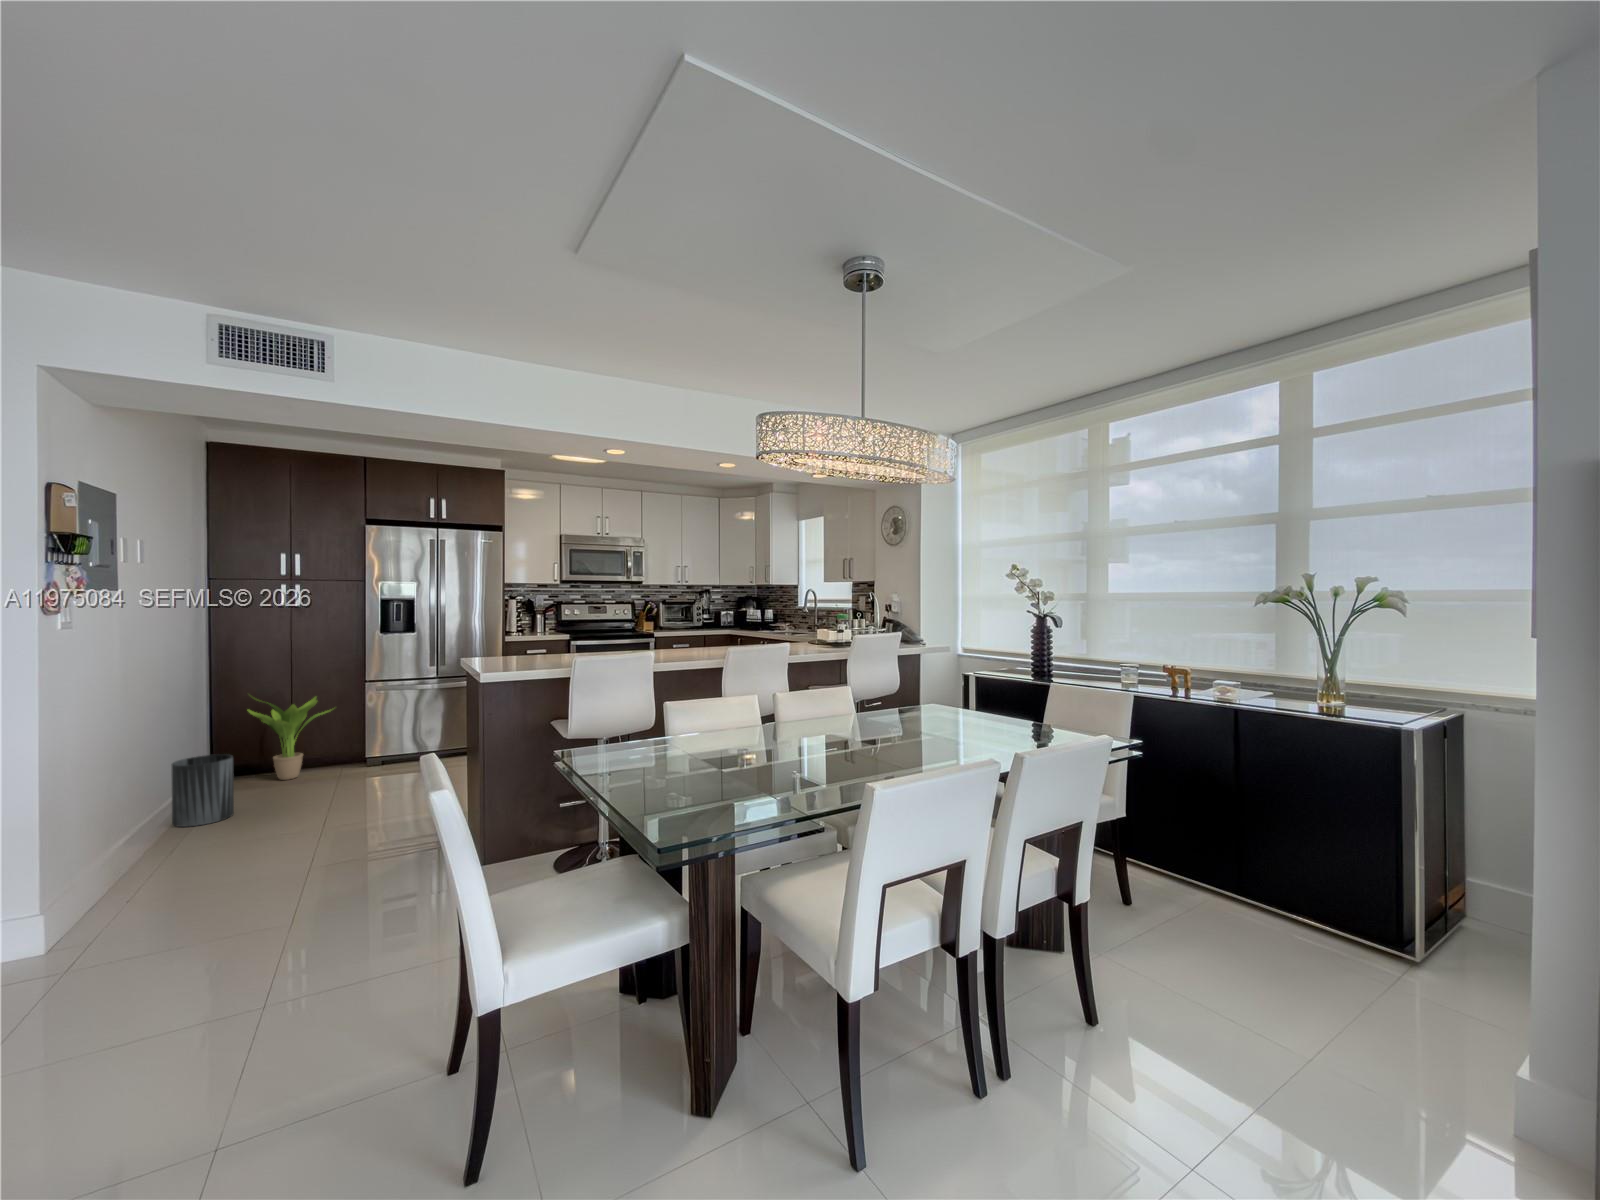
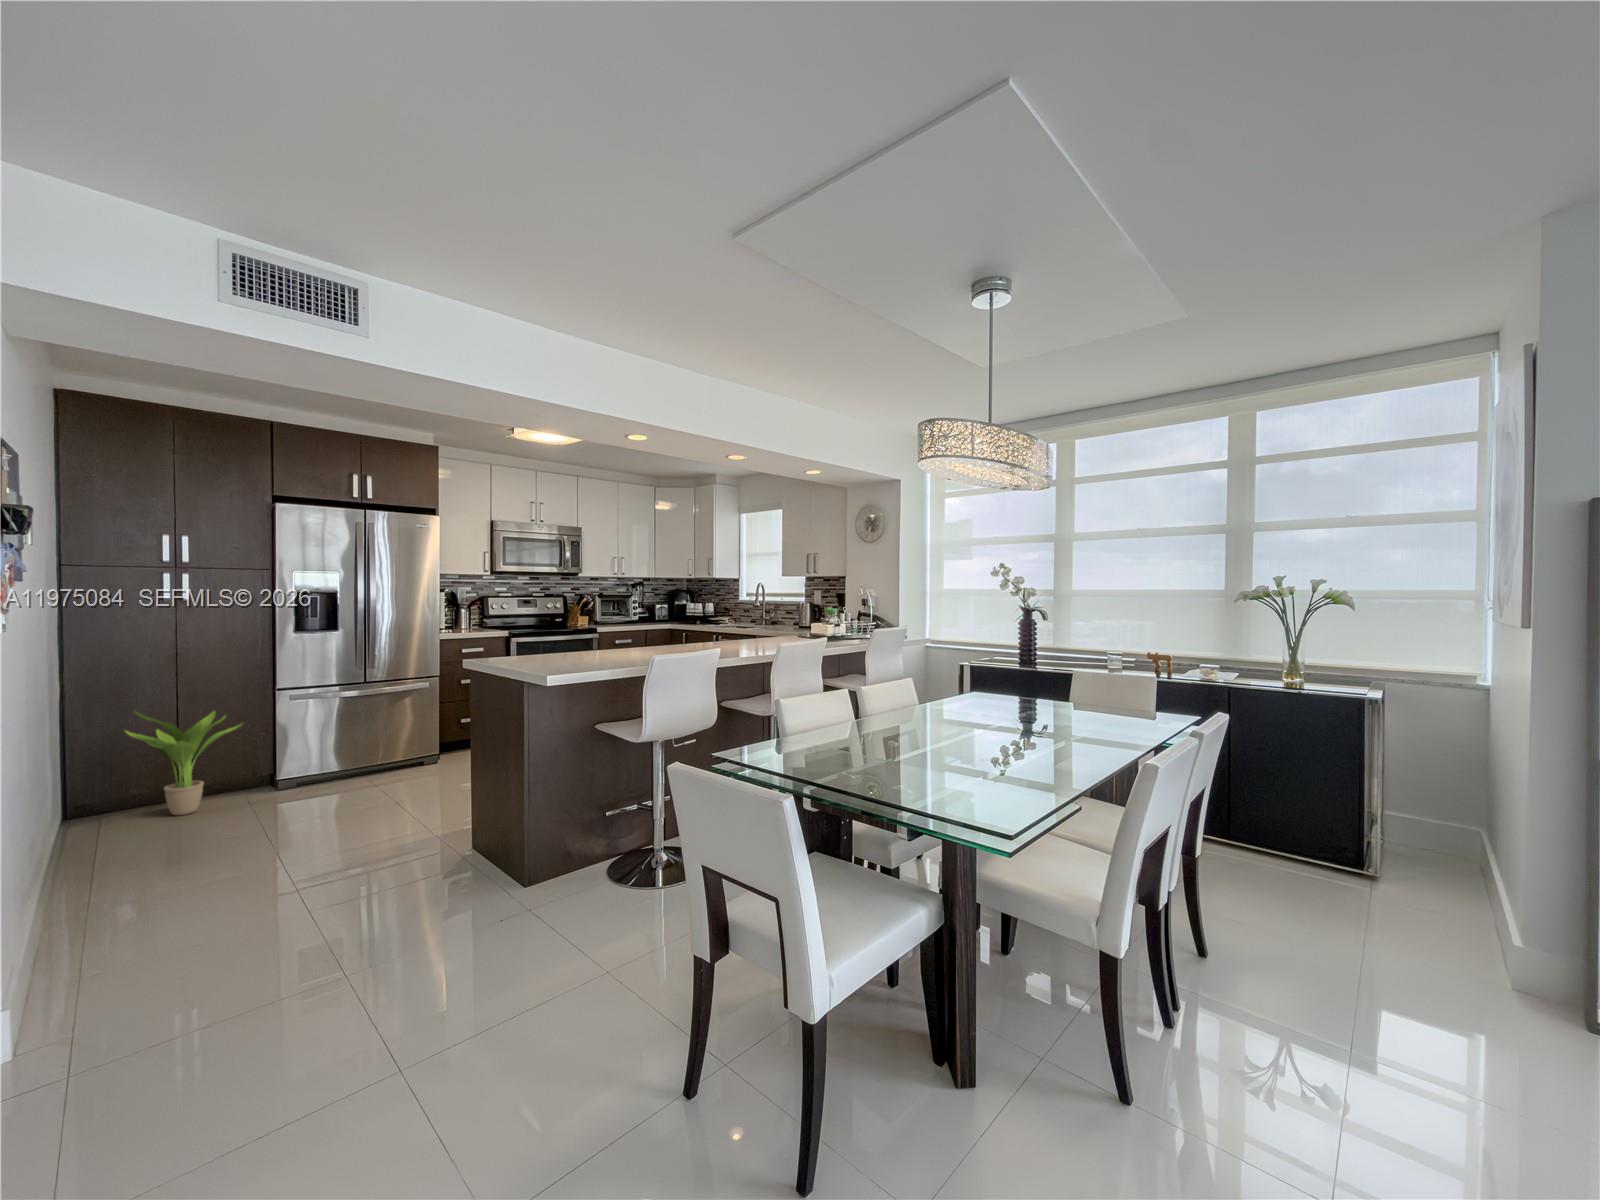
trash can: present [171,754,234,827] -> none [60,788,145,884]

